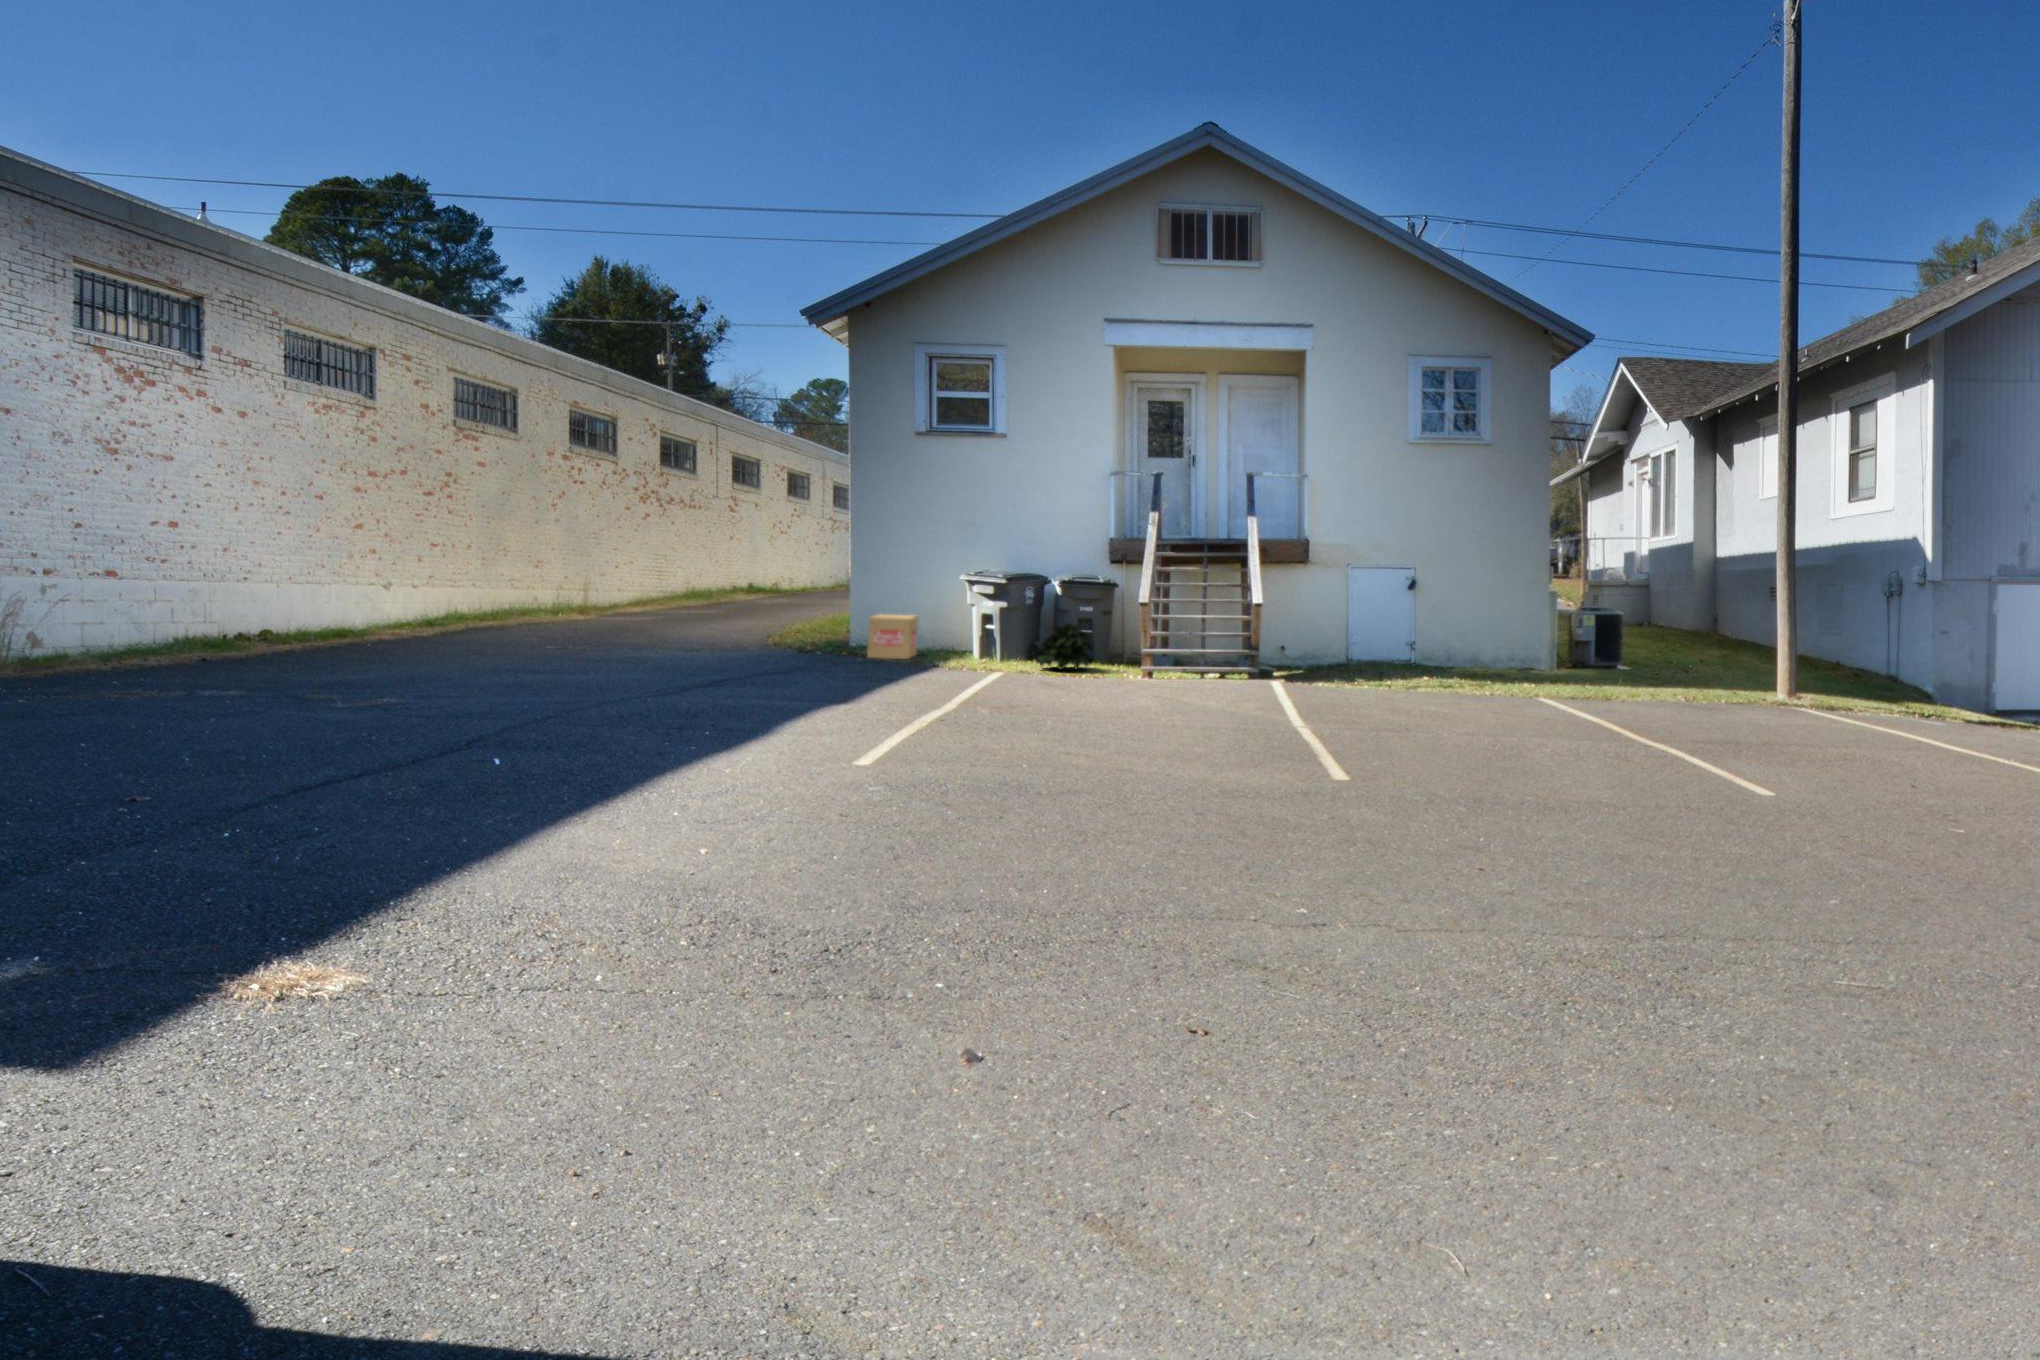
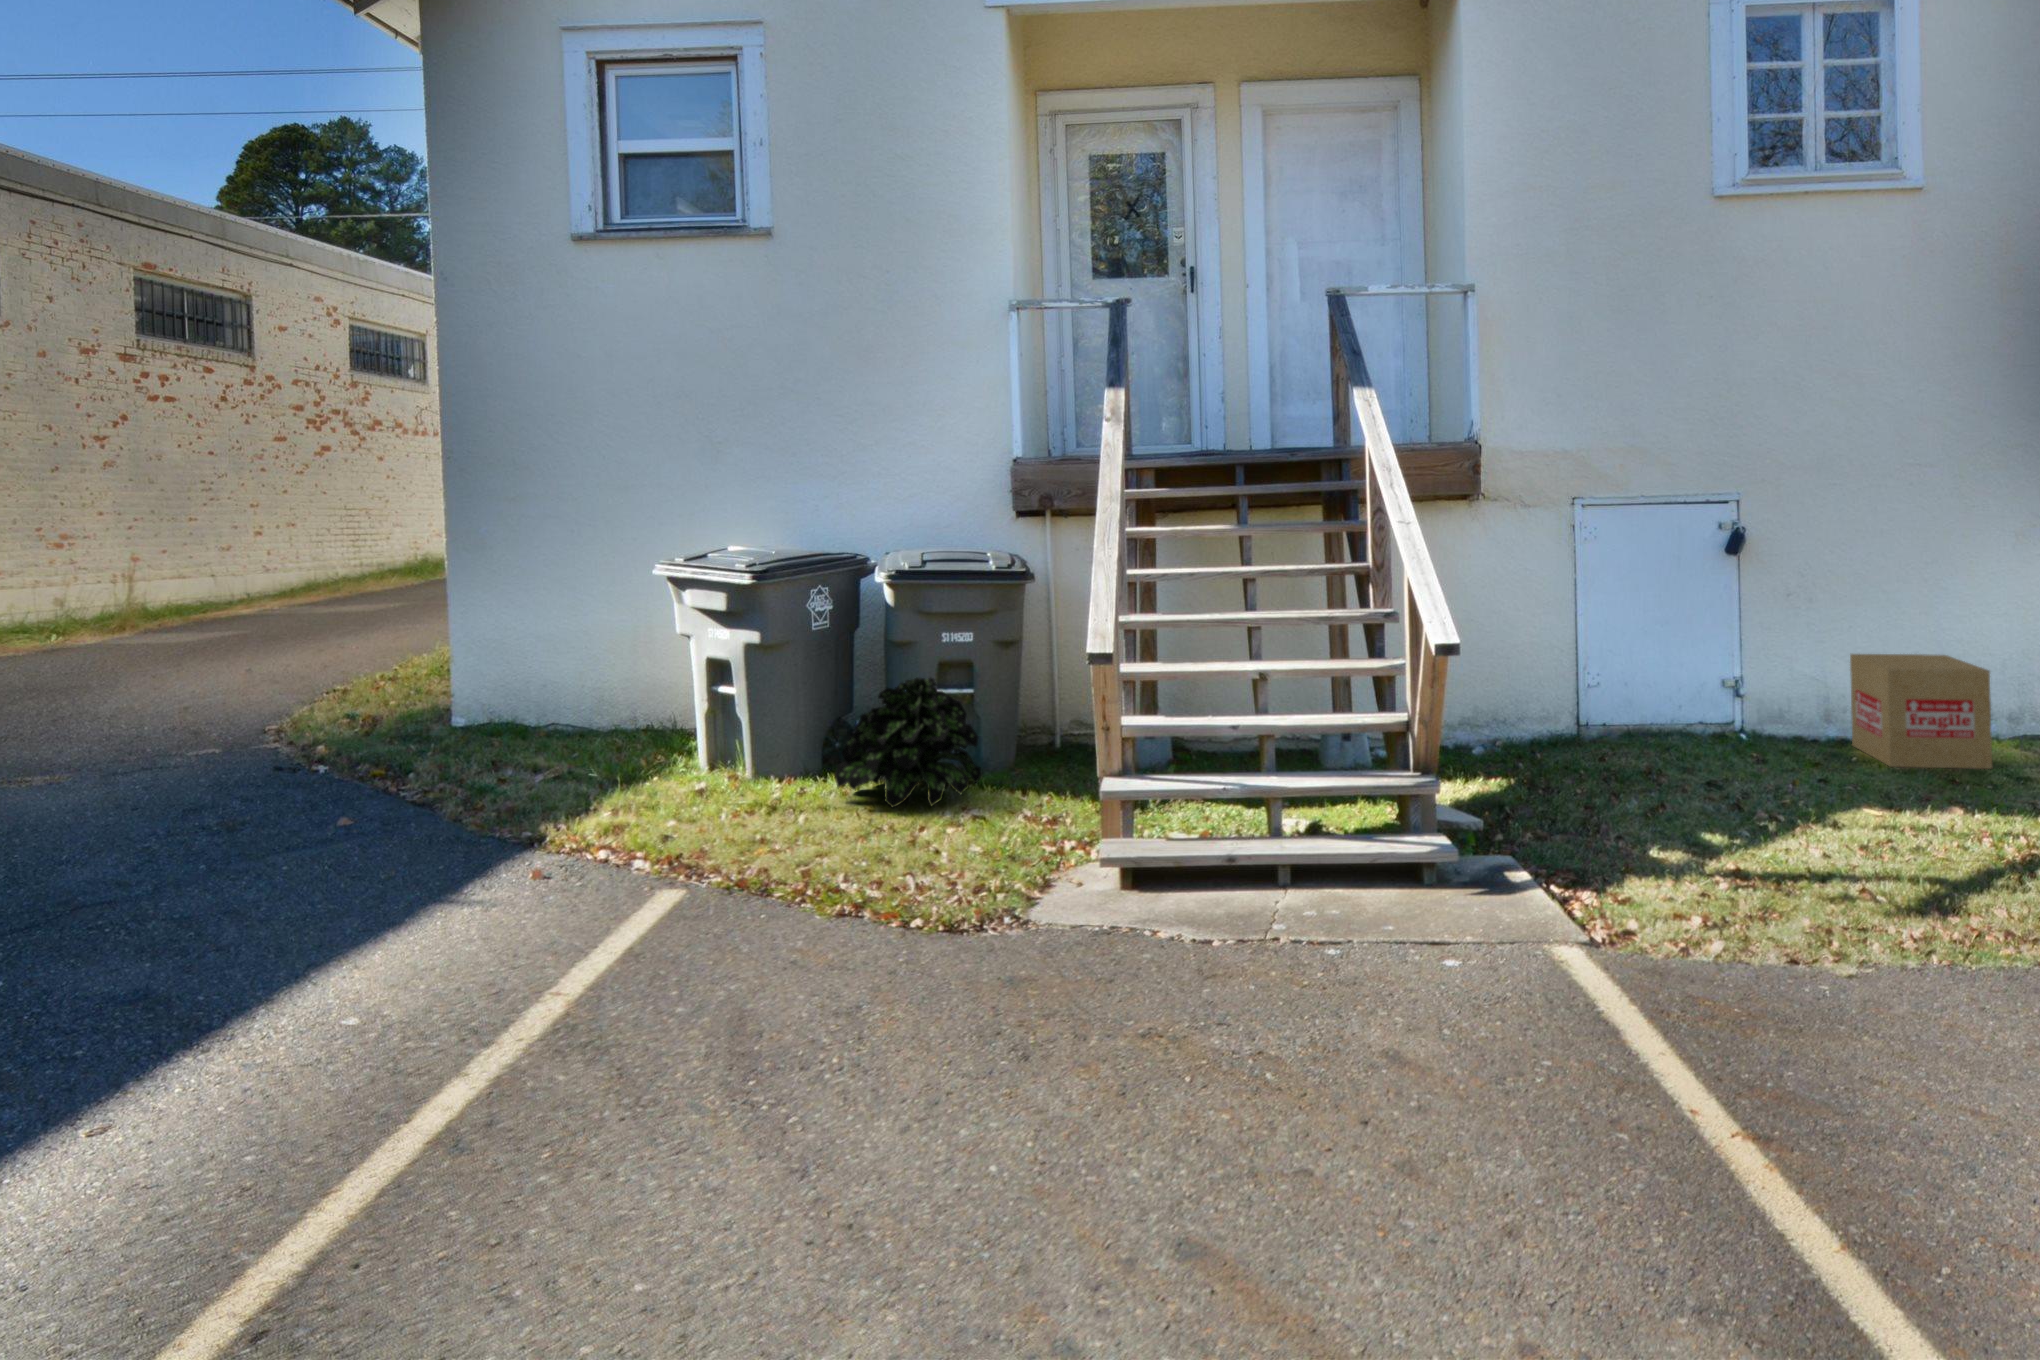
cardboard box: present [867,614,919,659] -> present [1850,654,1992,769]

